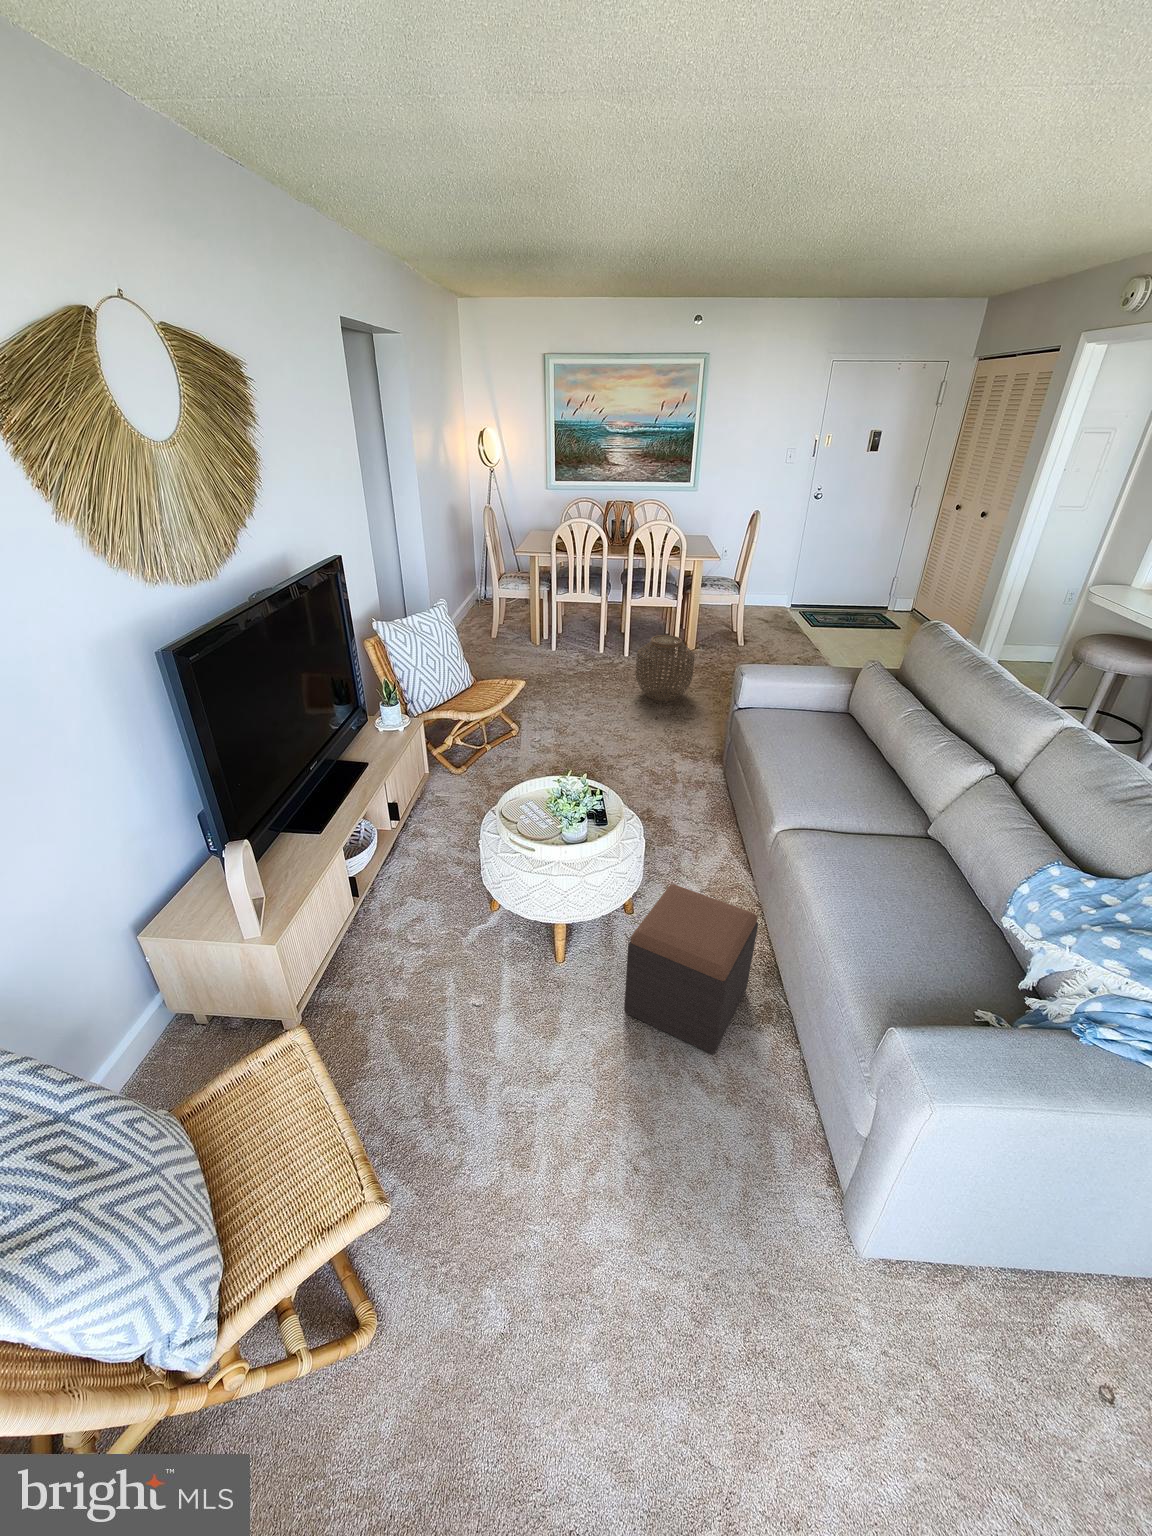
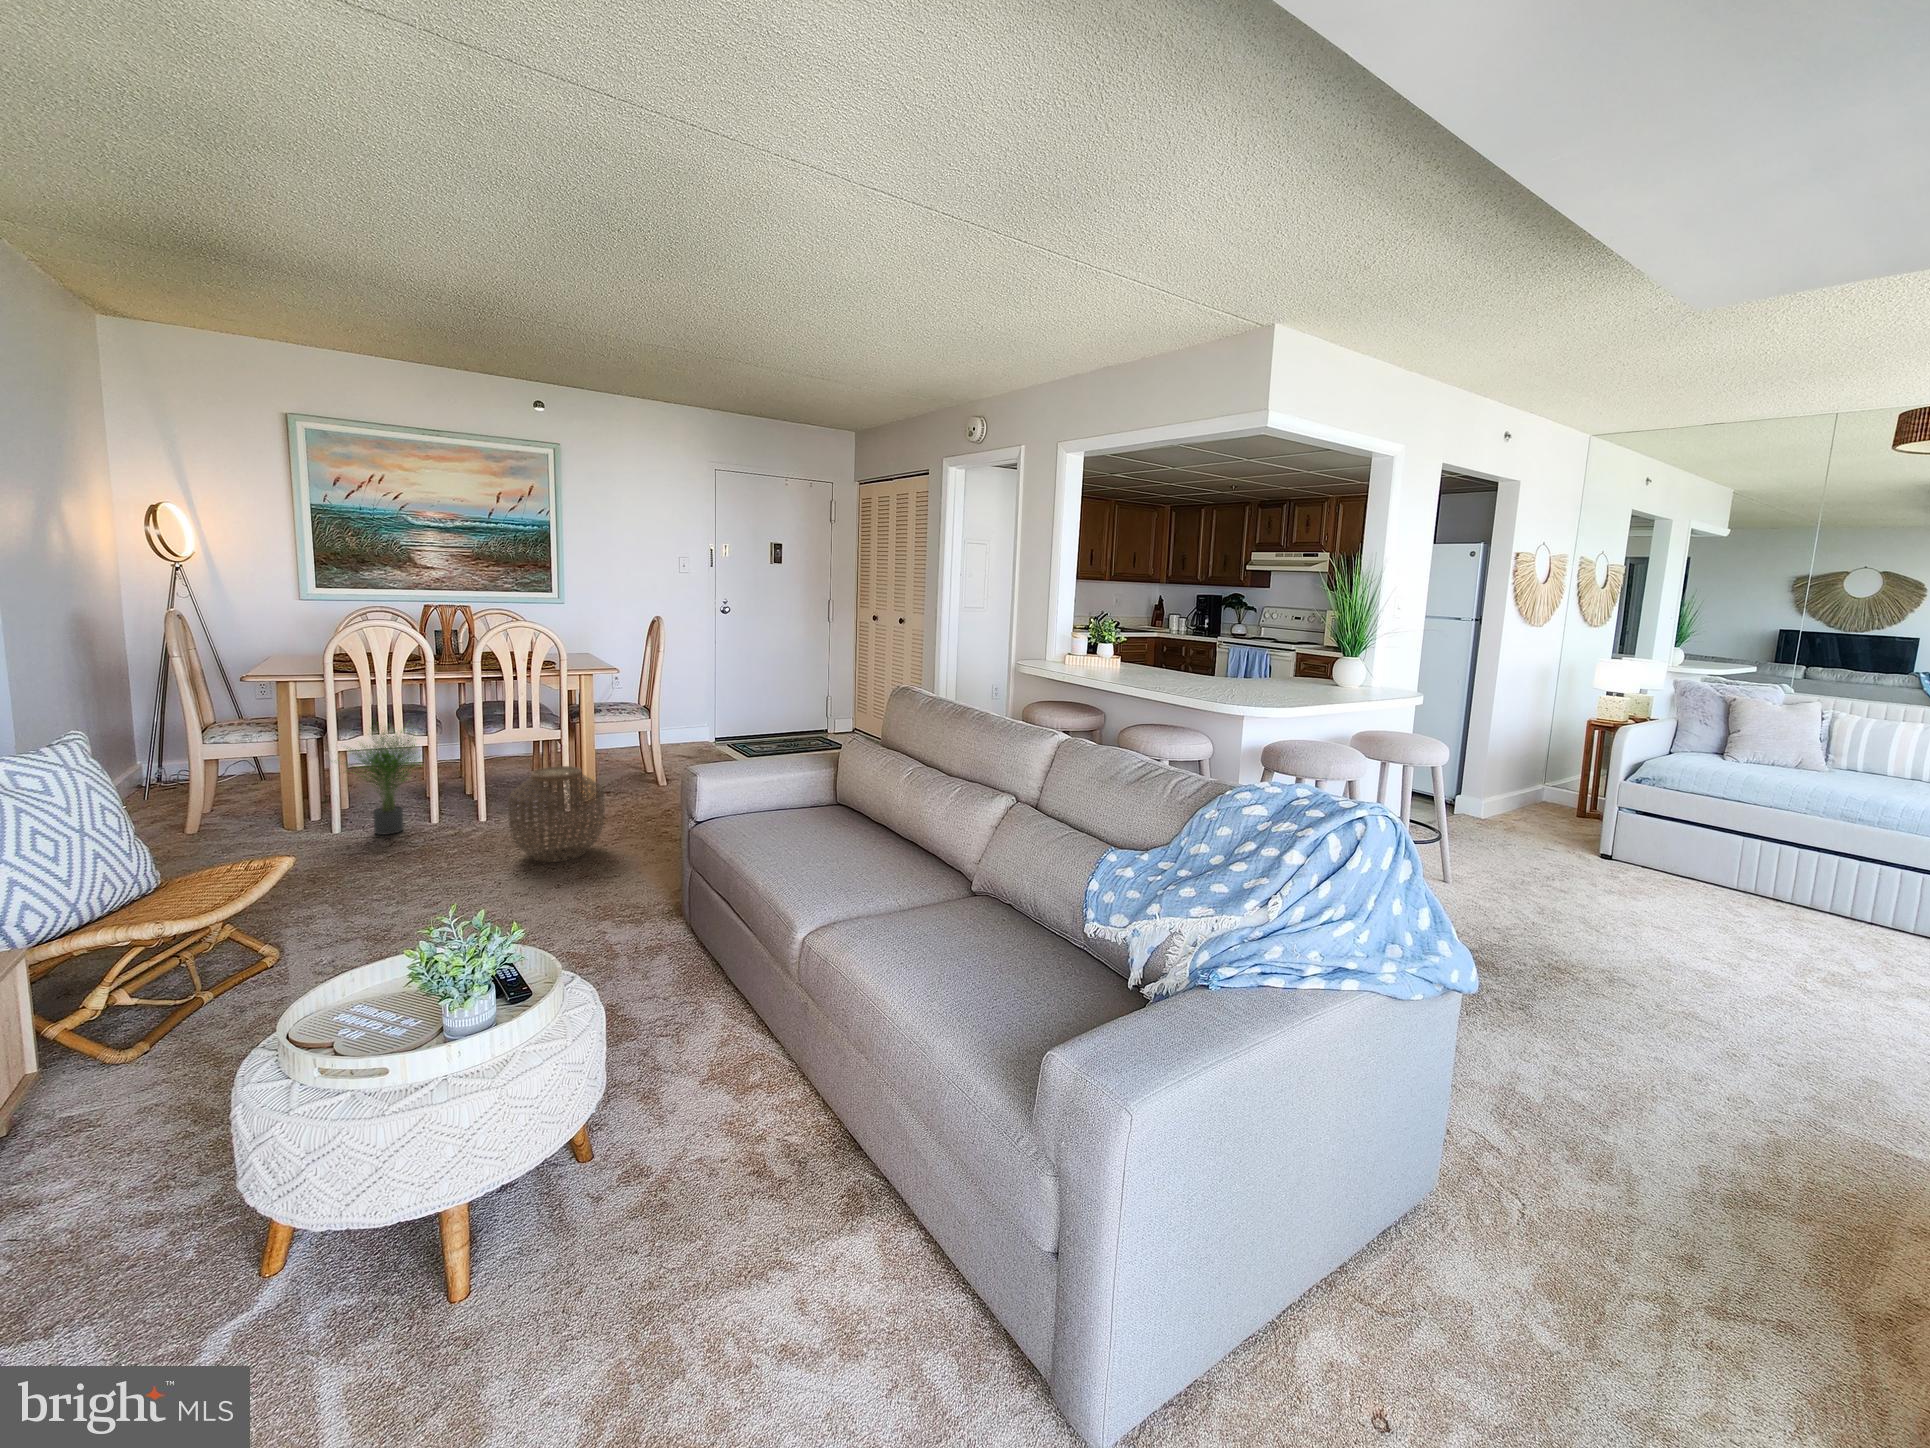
potted plant: none [547,583,601,658] -> present [345,728,415,835]
footstool: present [624,884,758,1054] -> none [617,1043,815,1317]

